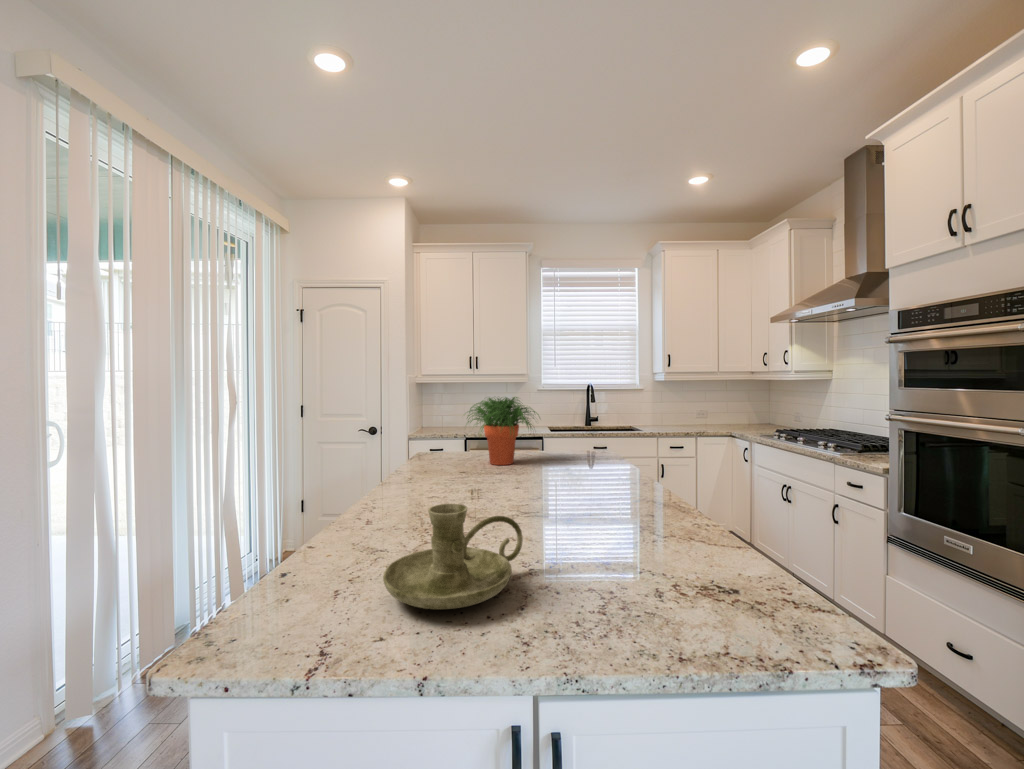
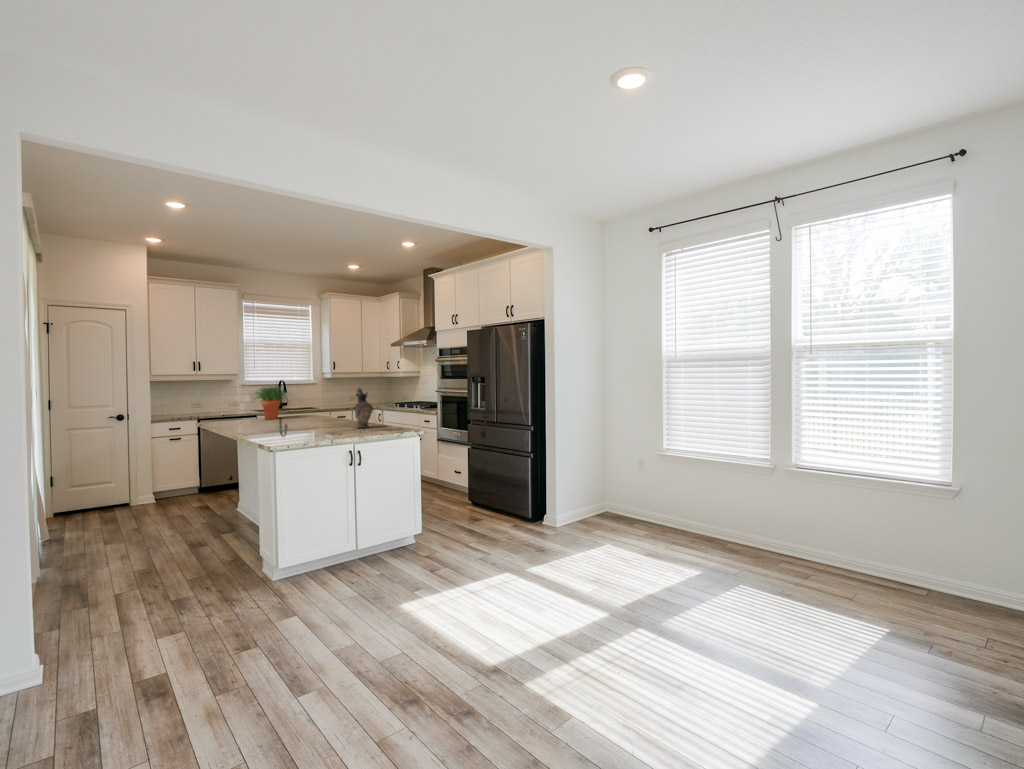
ceramic pitcher: none [608,422,687,611] -> present [355,388,373,428]
candle holder: present [383,504,523,609] -> none [298,410,332,432]

